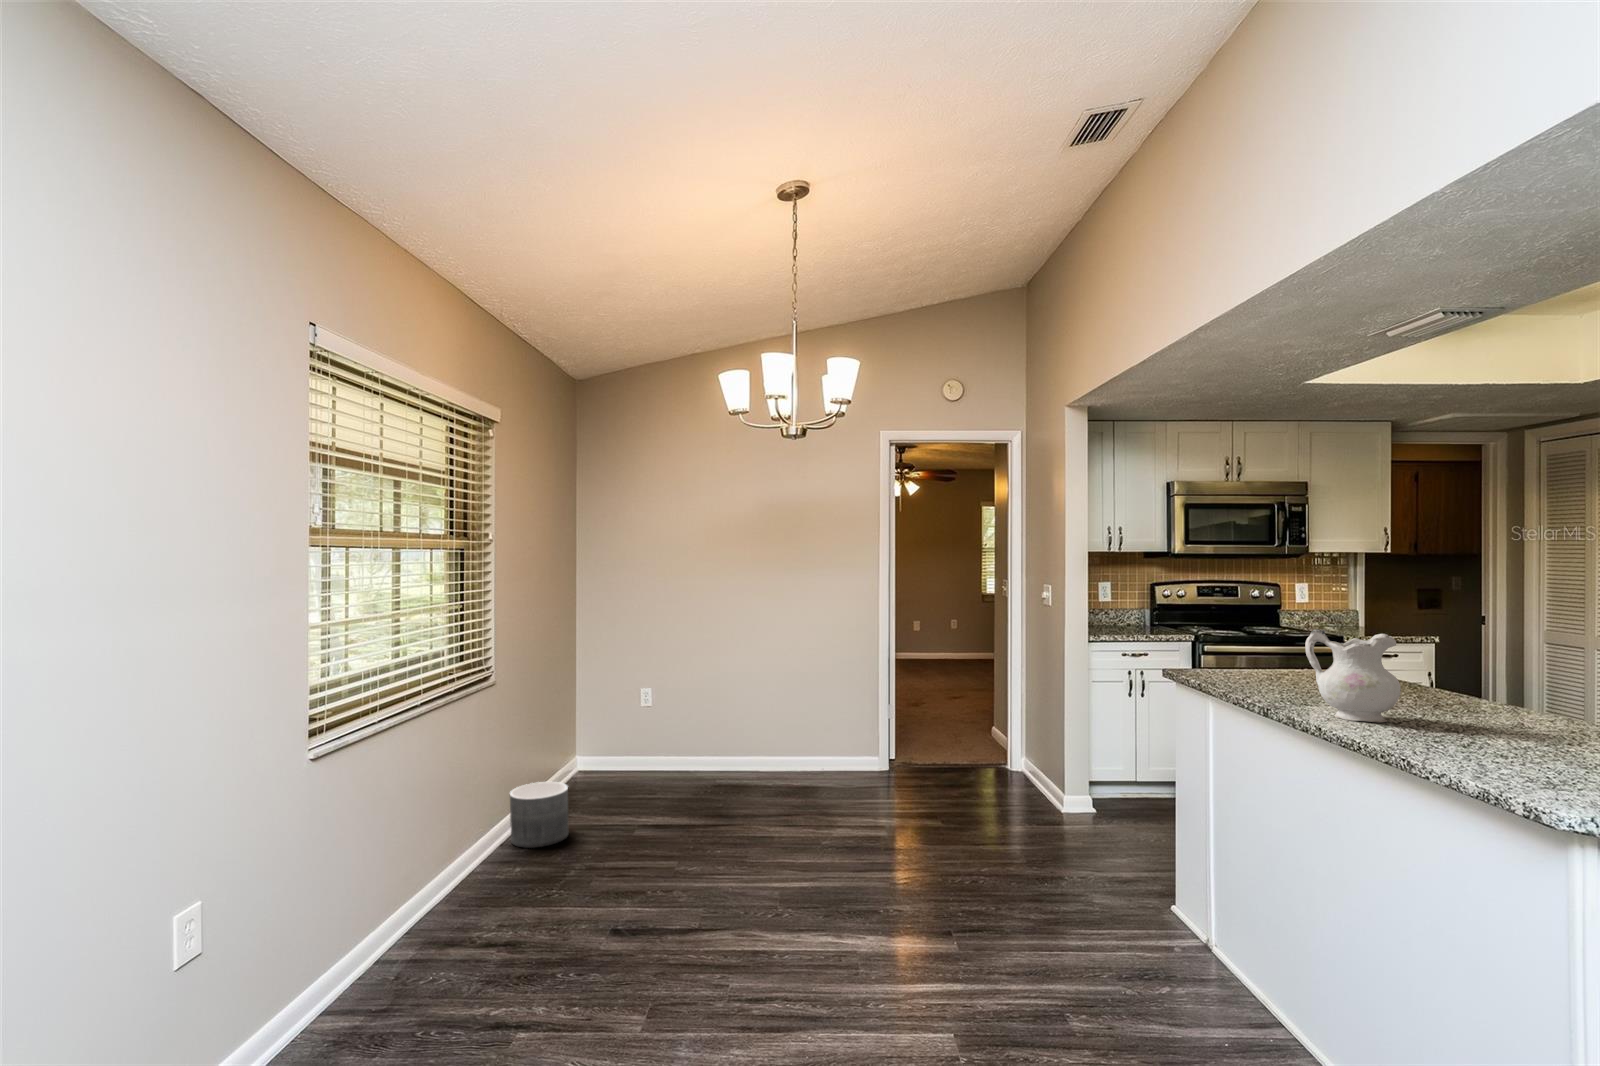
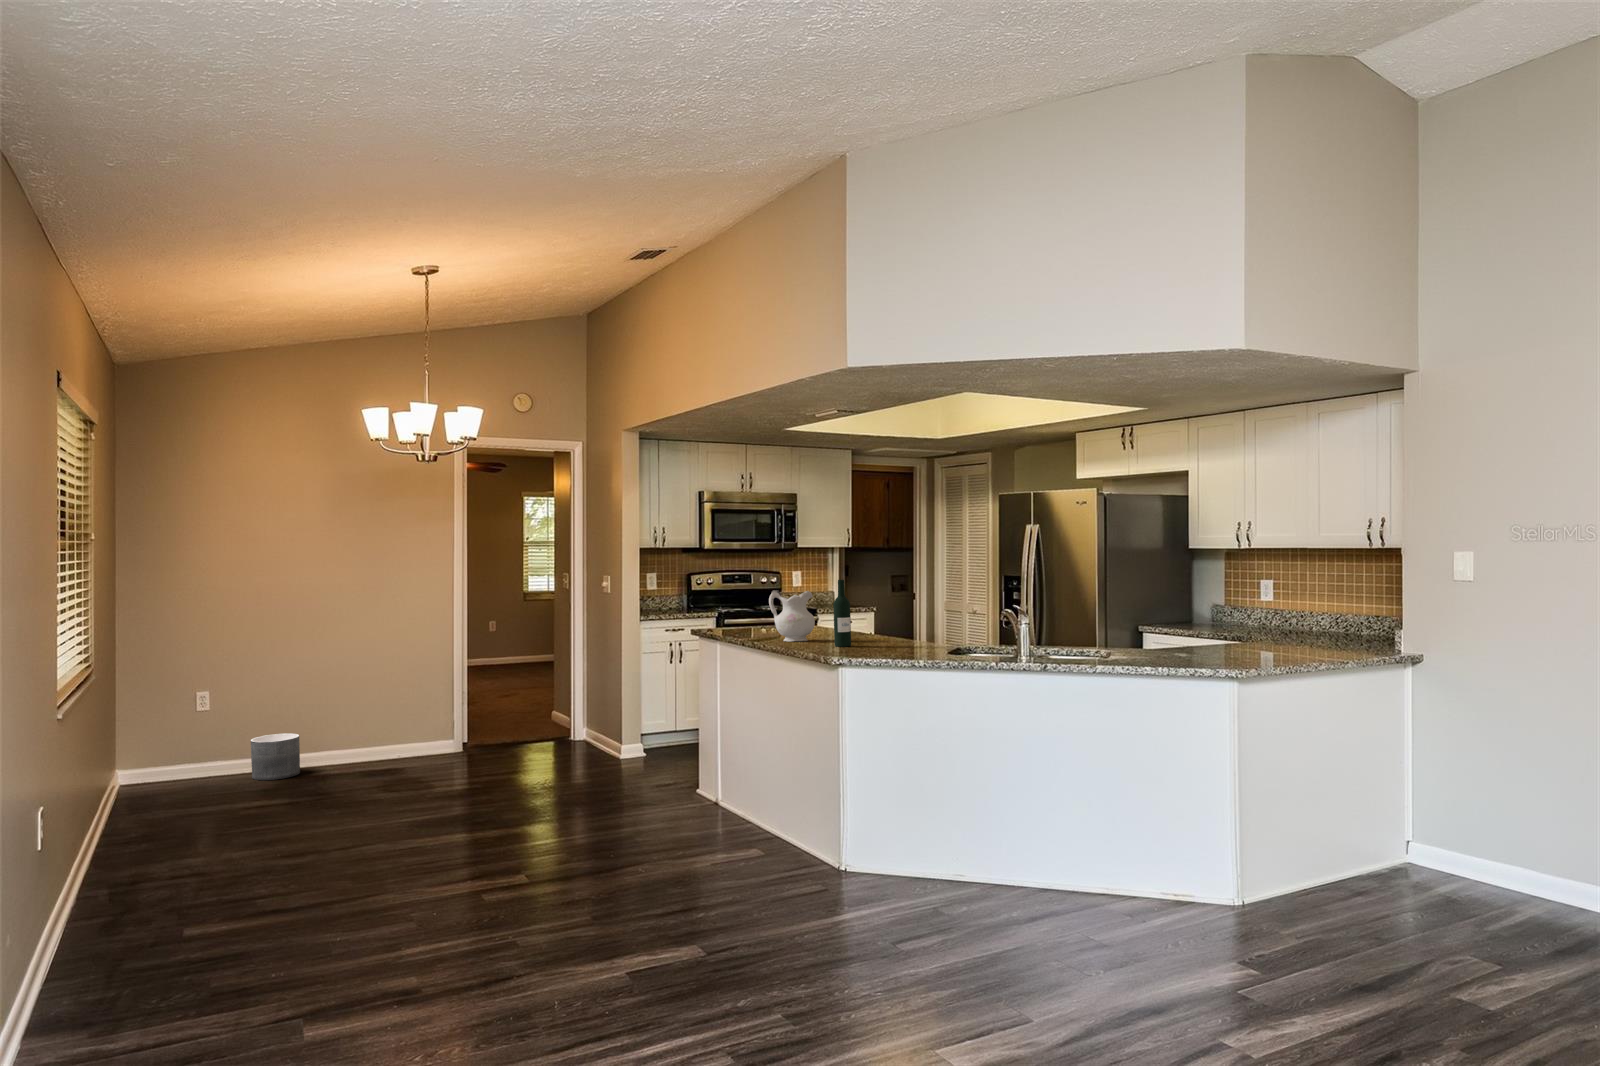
wine bottle: none [1465,623,1511,757] -> present [833,580,851,647]
planter: present [510,782,568,848] -> present [251,734,300,780]

